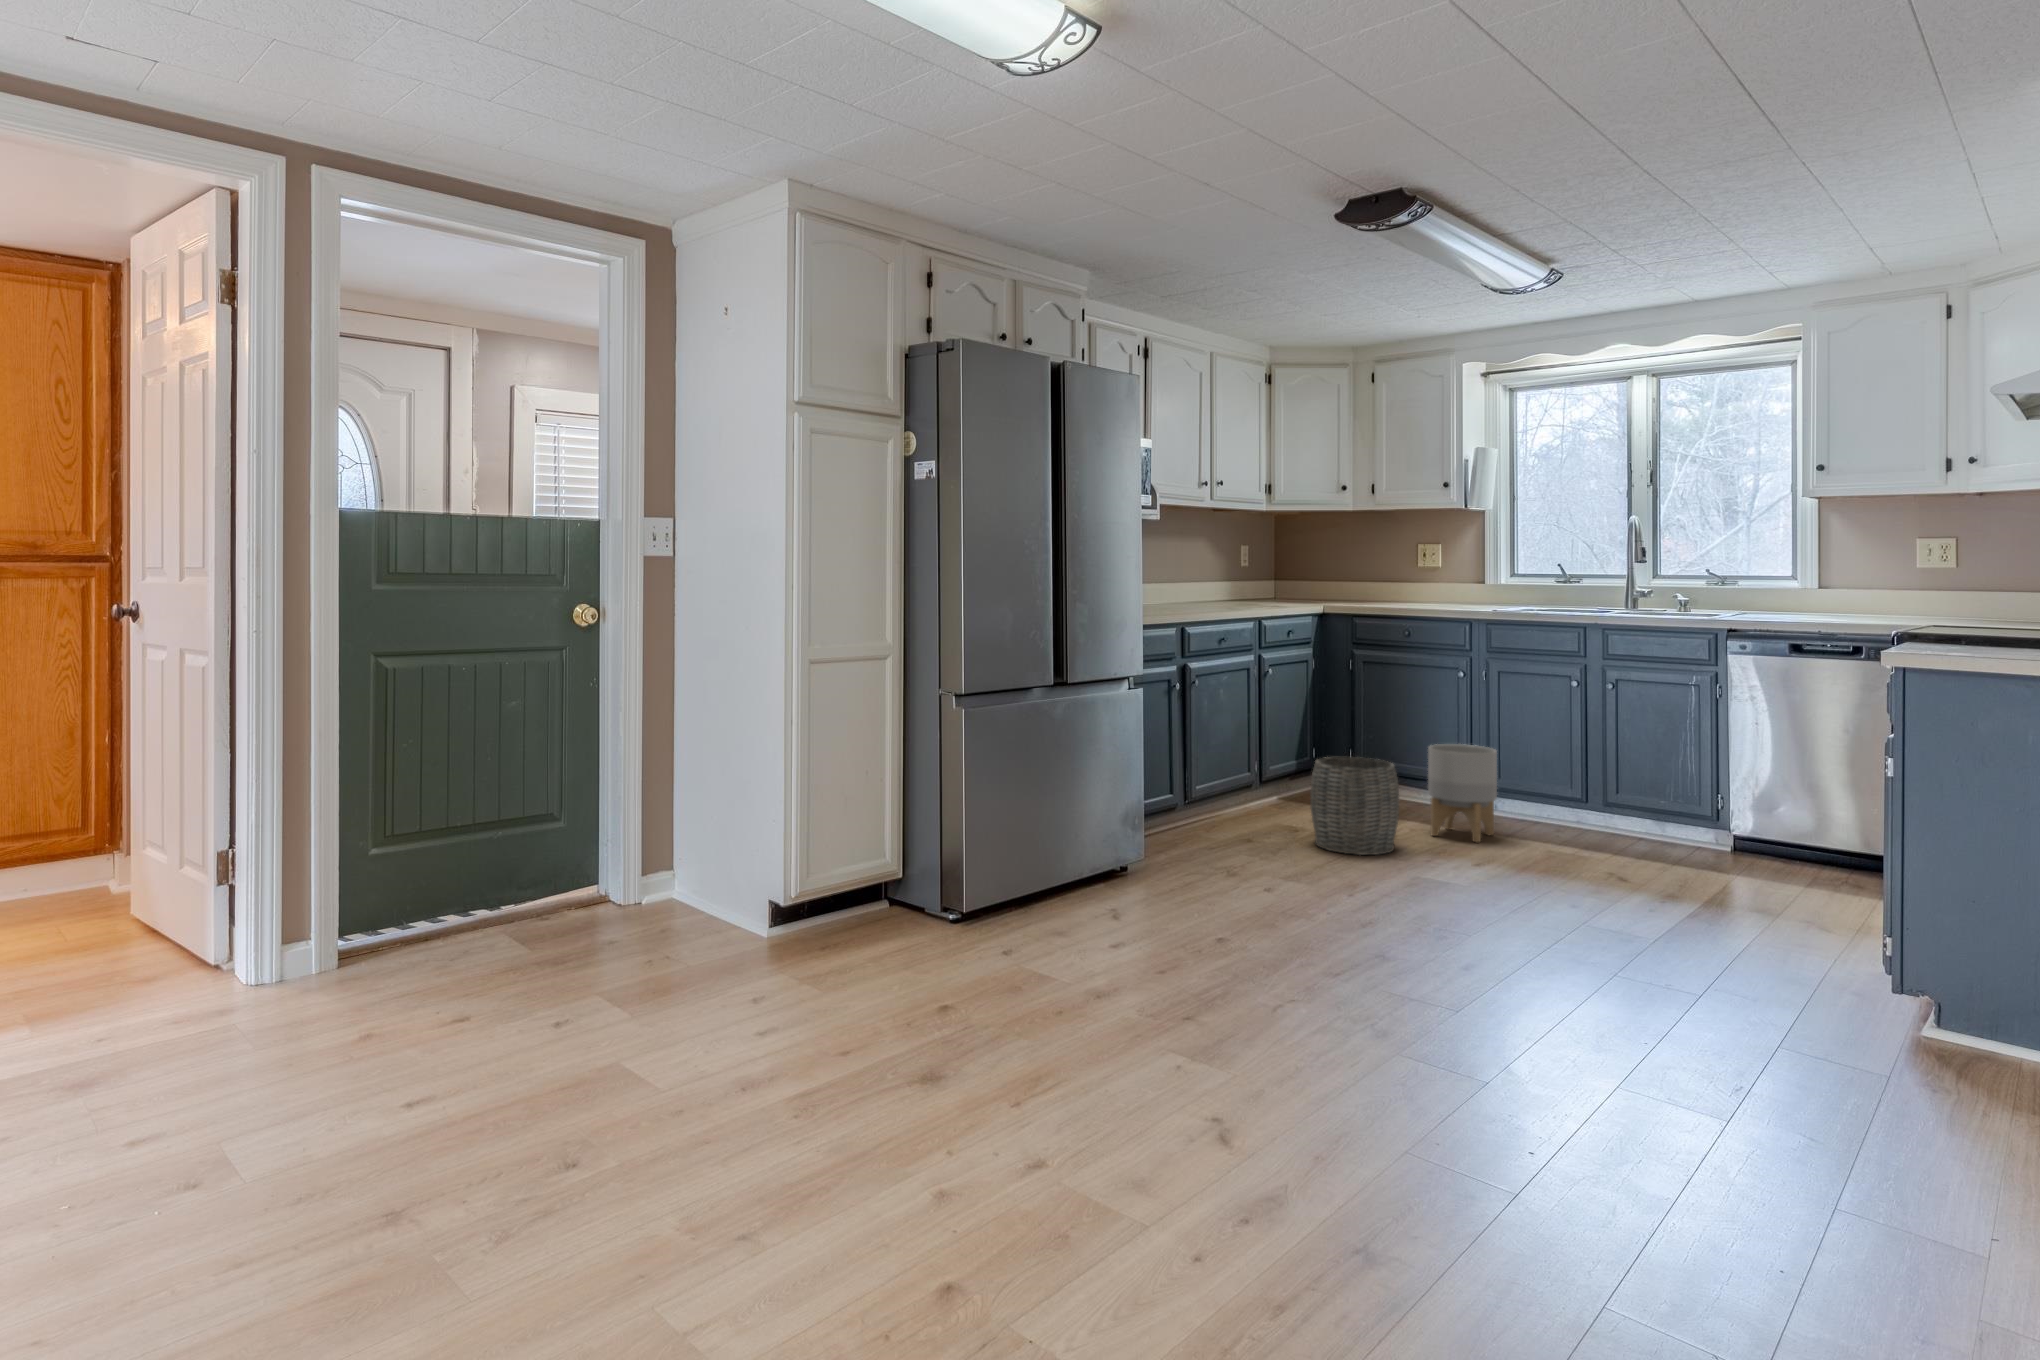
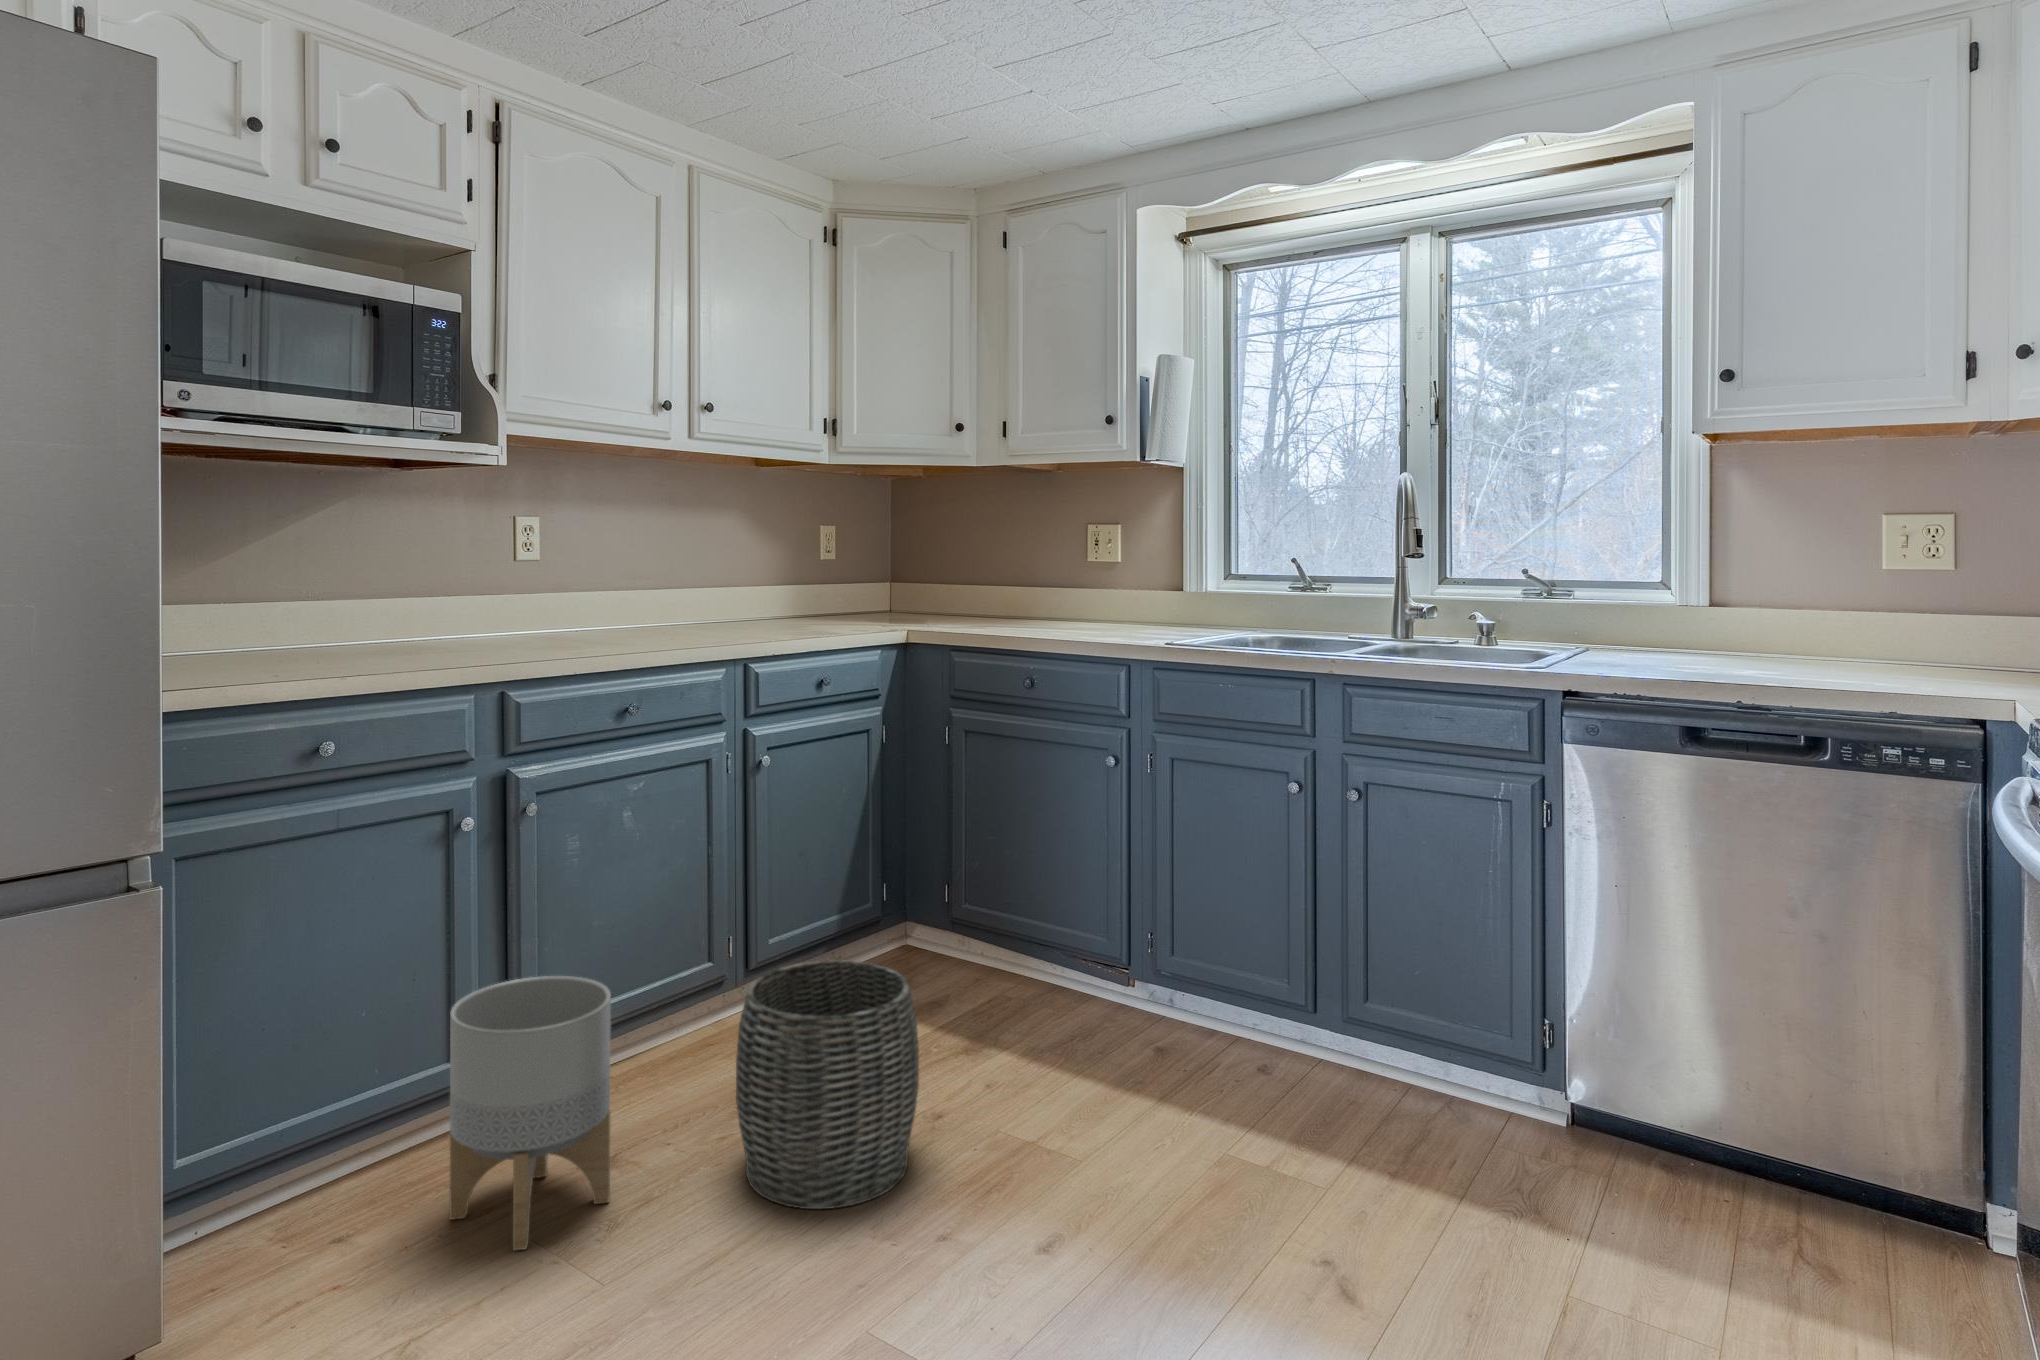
planter: present [1428,744,1497,843] -> present [449,976,611,1251]

